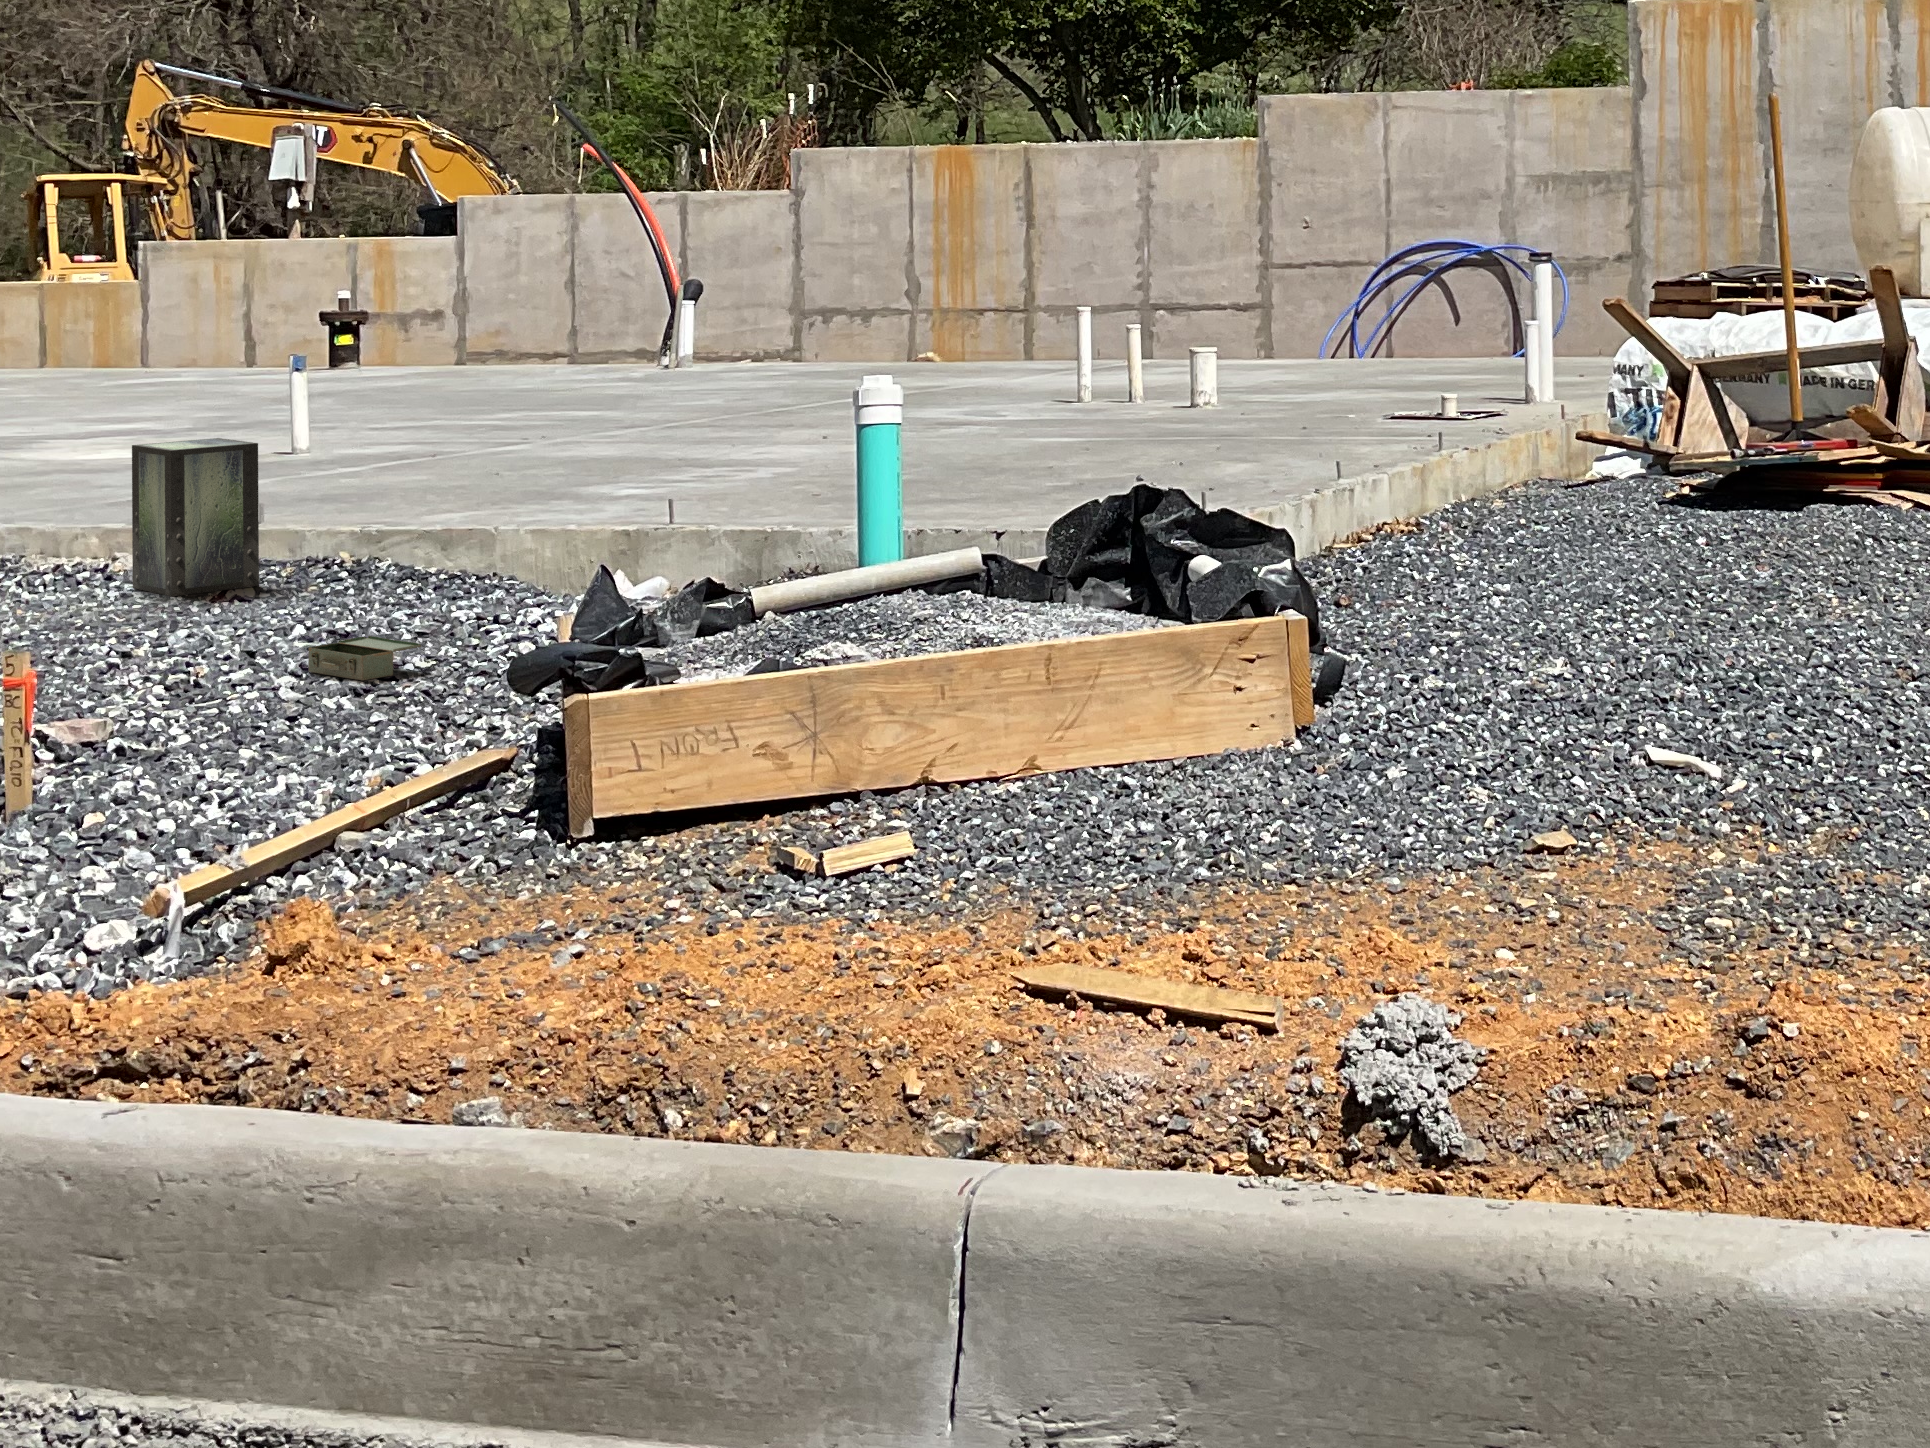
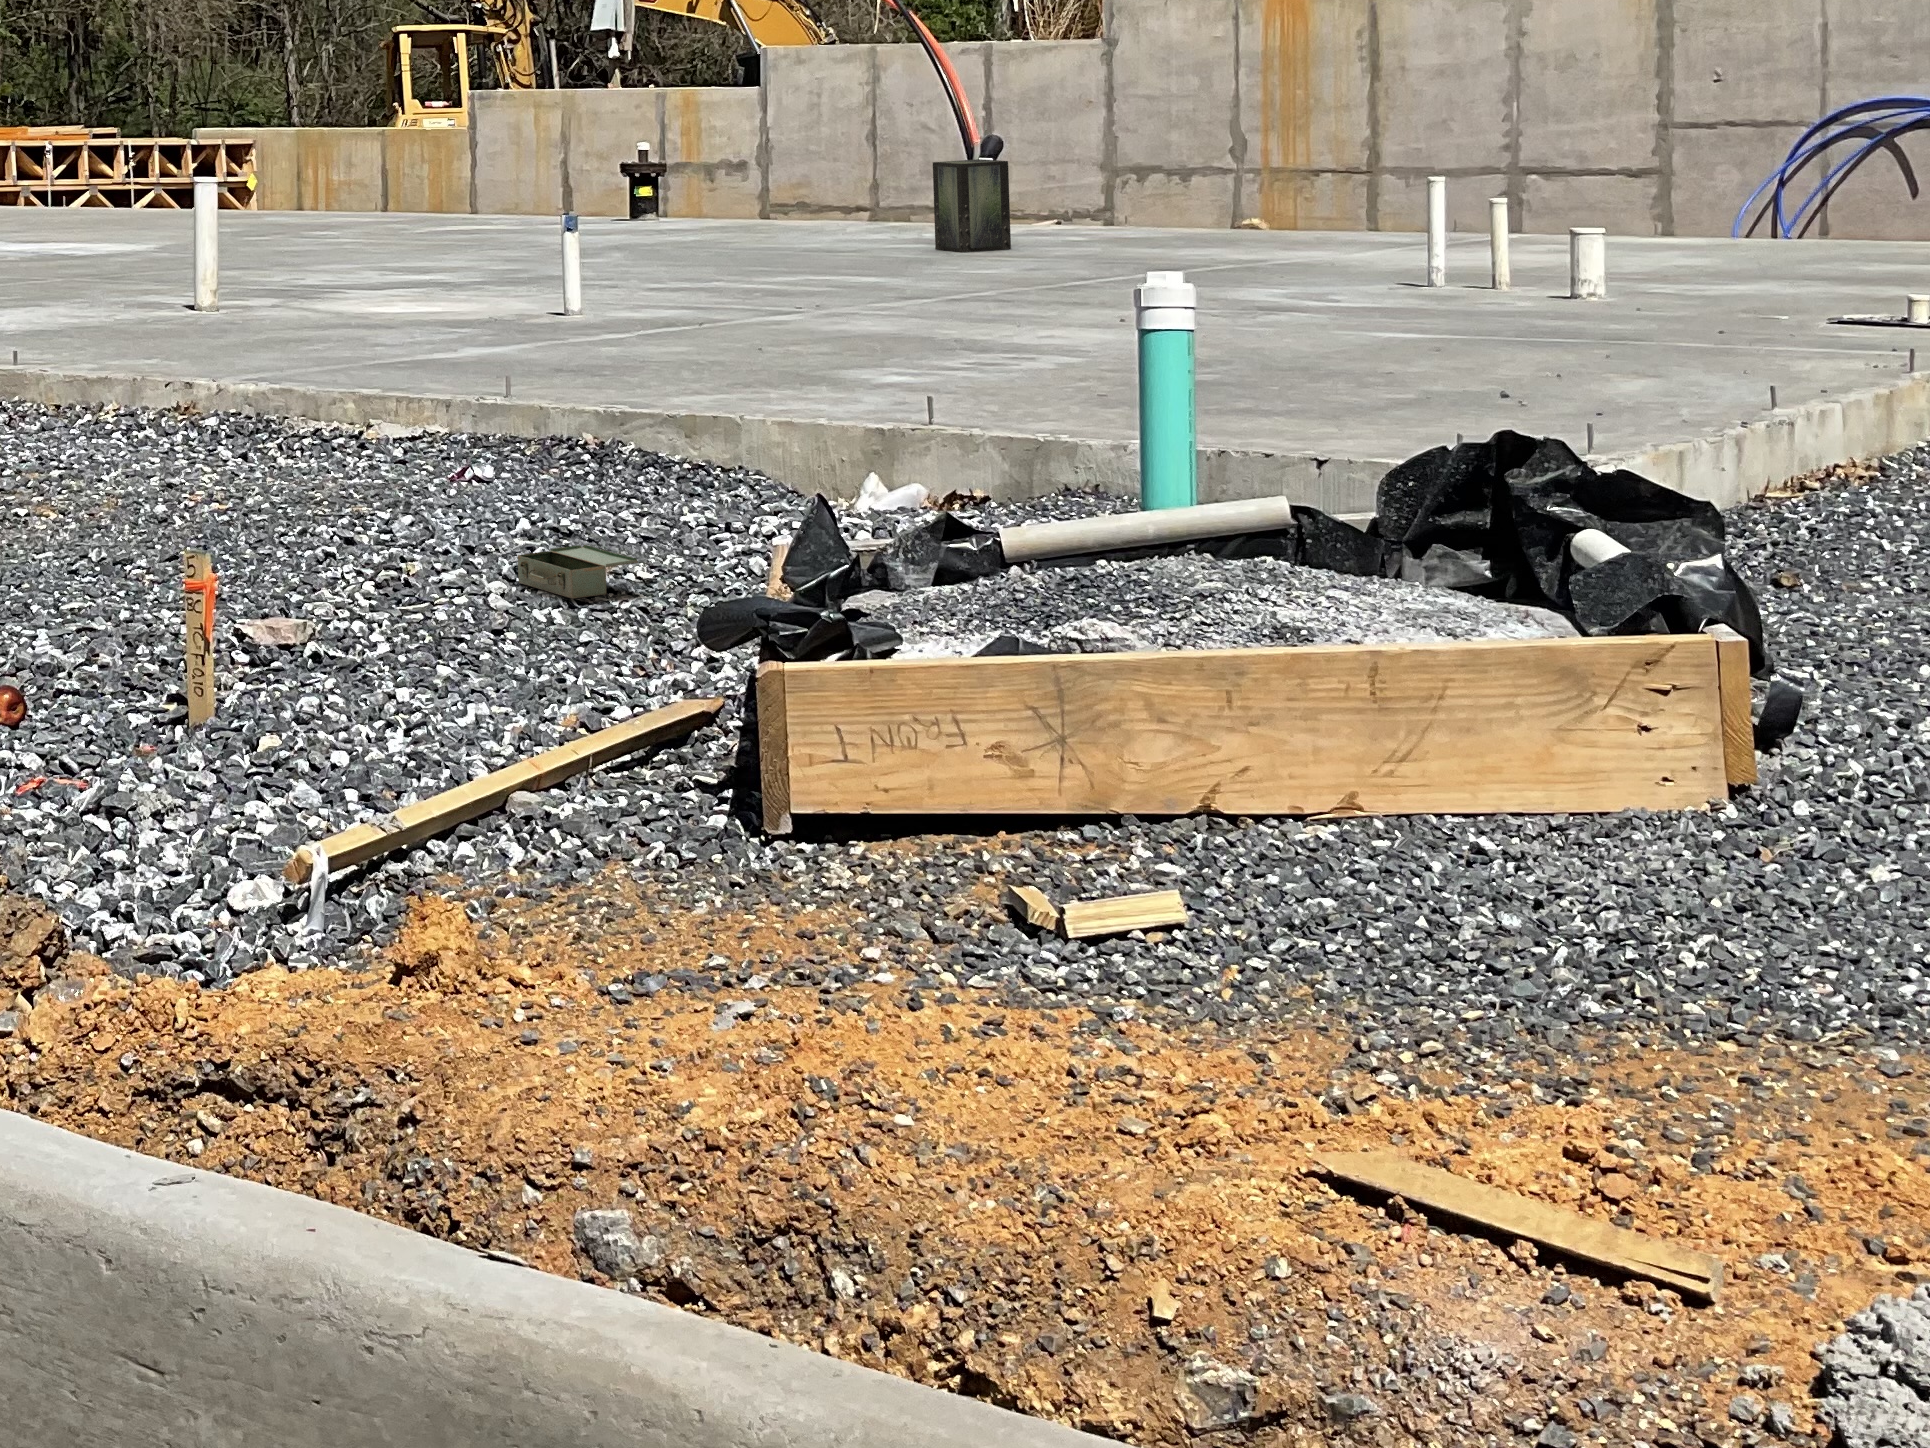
storage box: present [132,438,259,596] -> present [933,159,1011,252]

